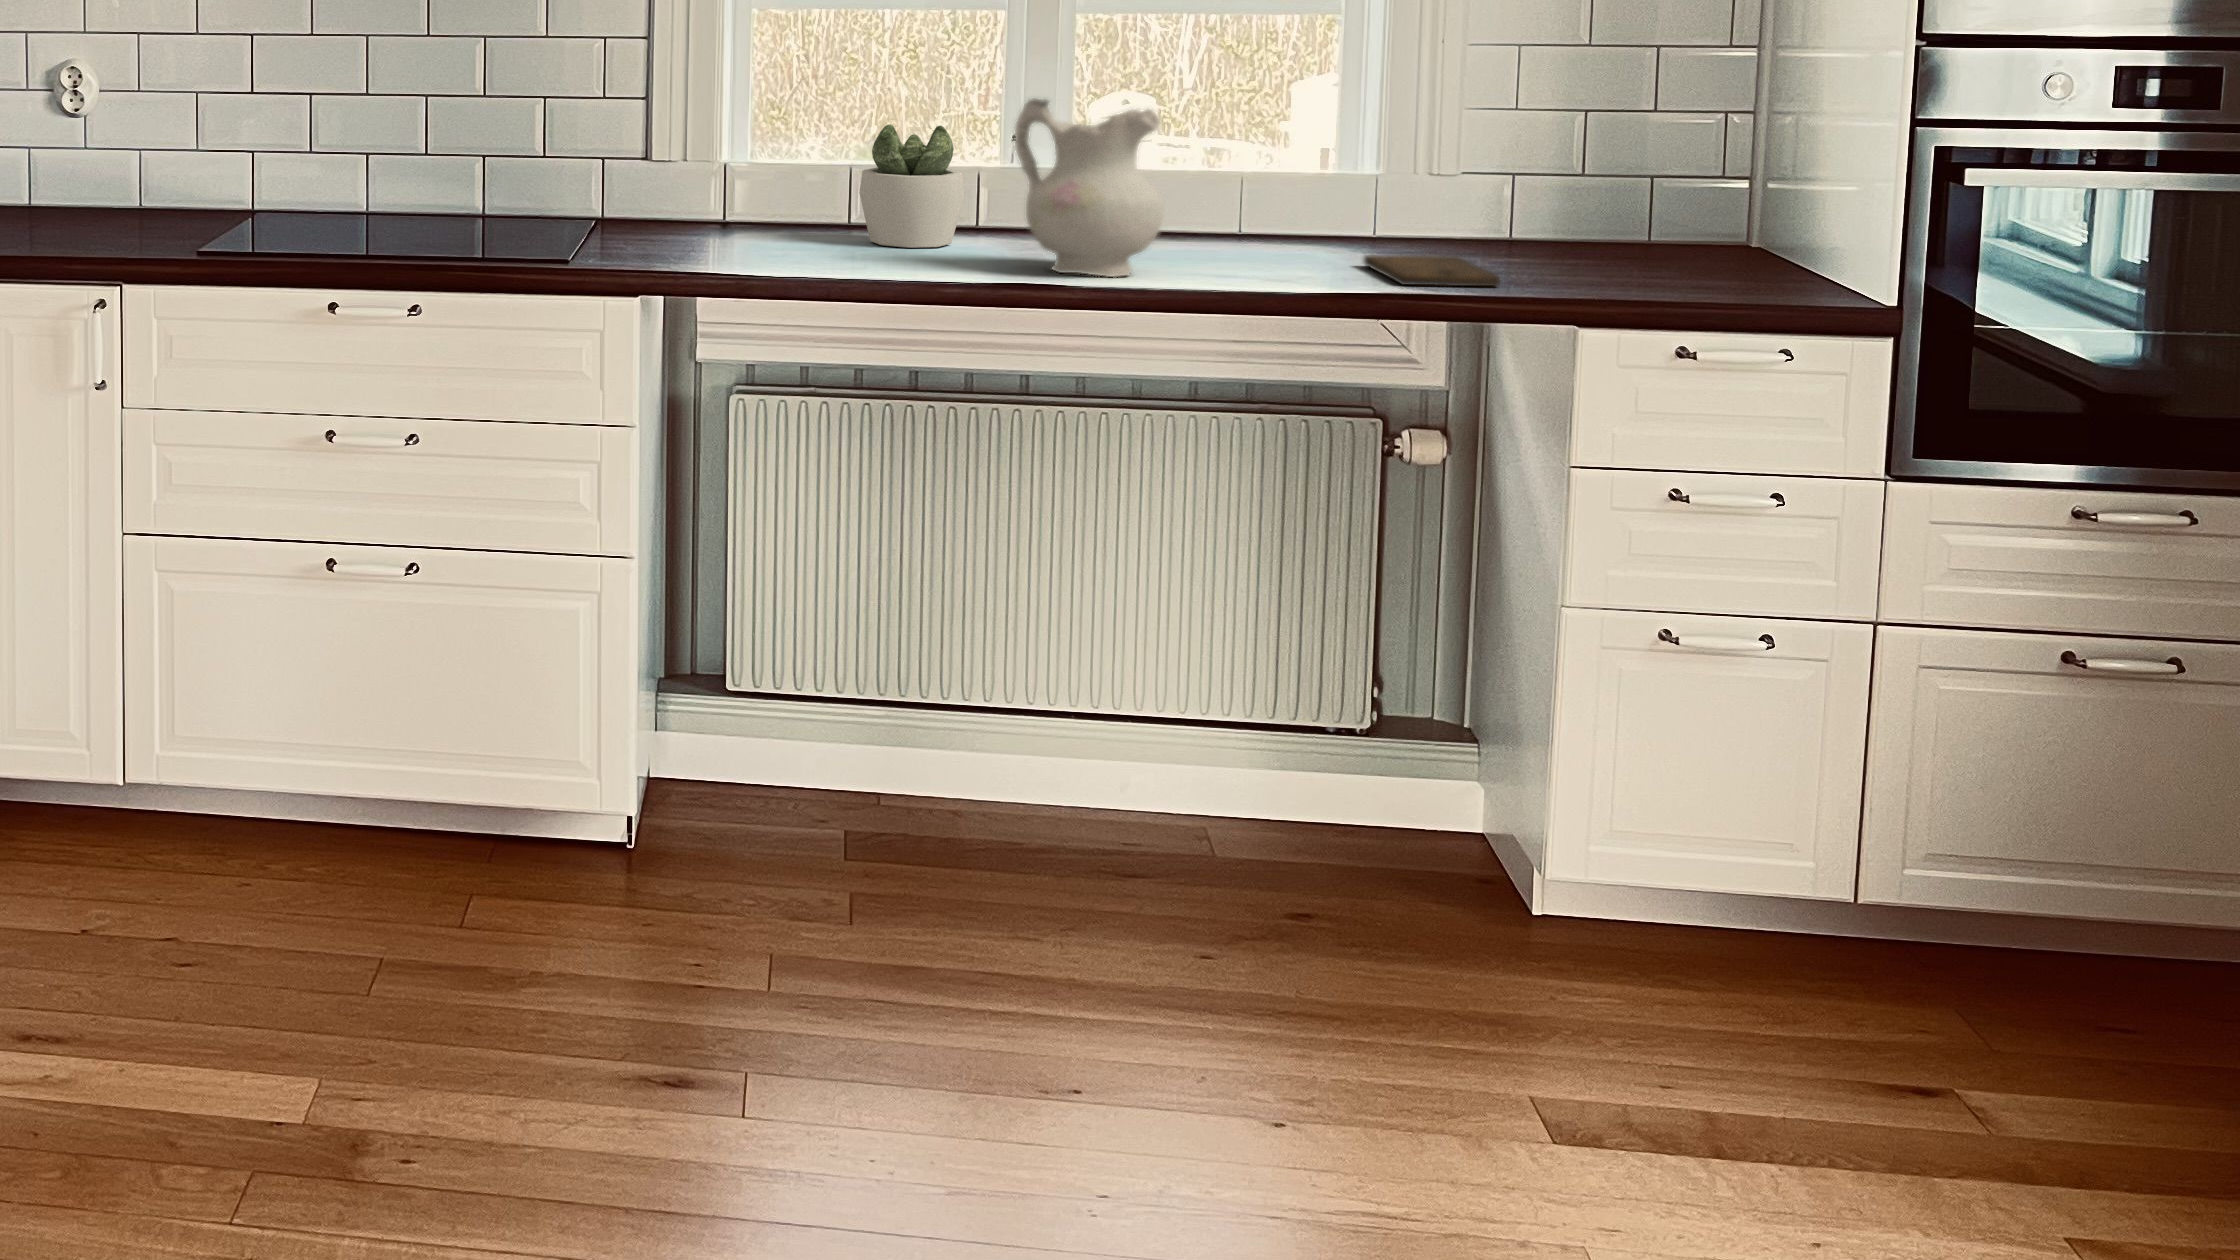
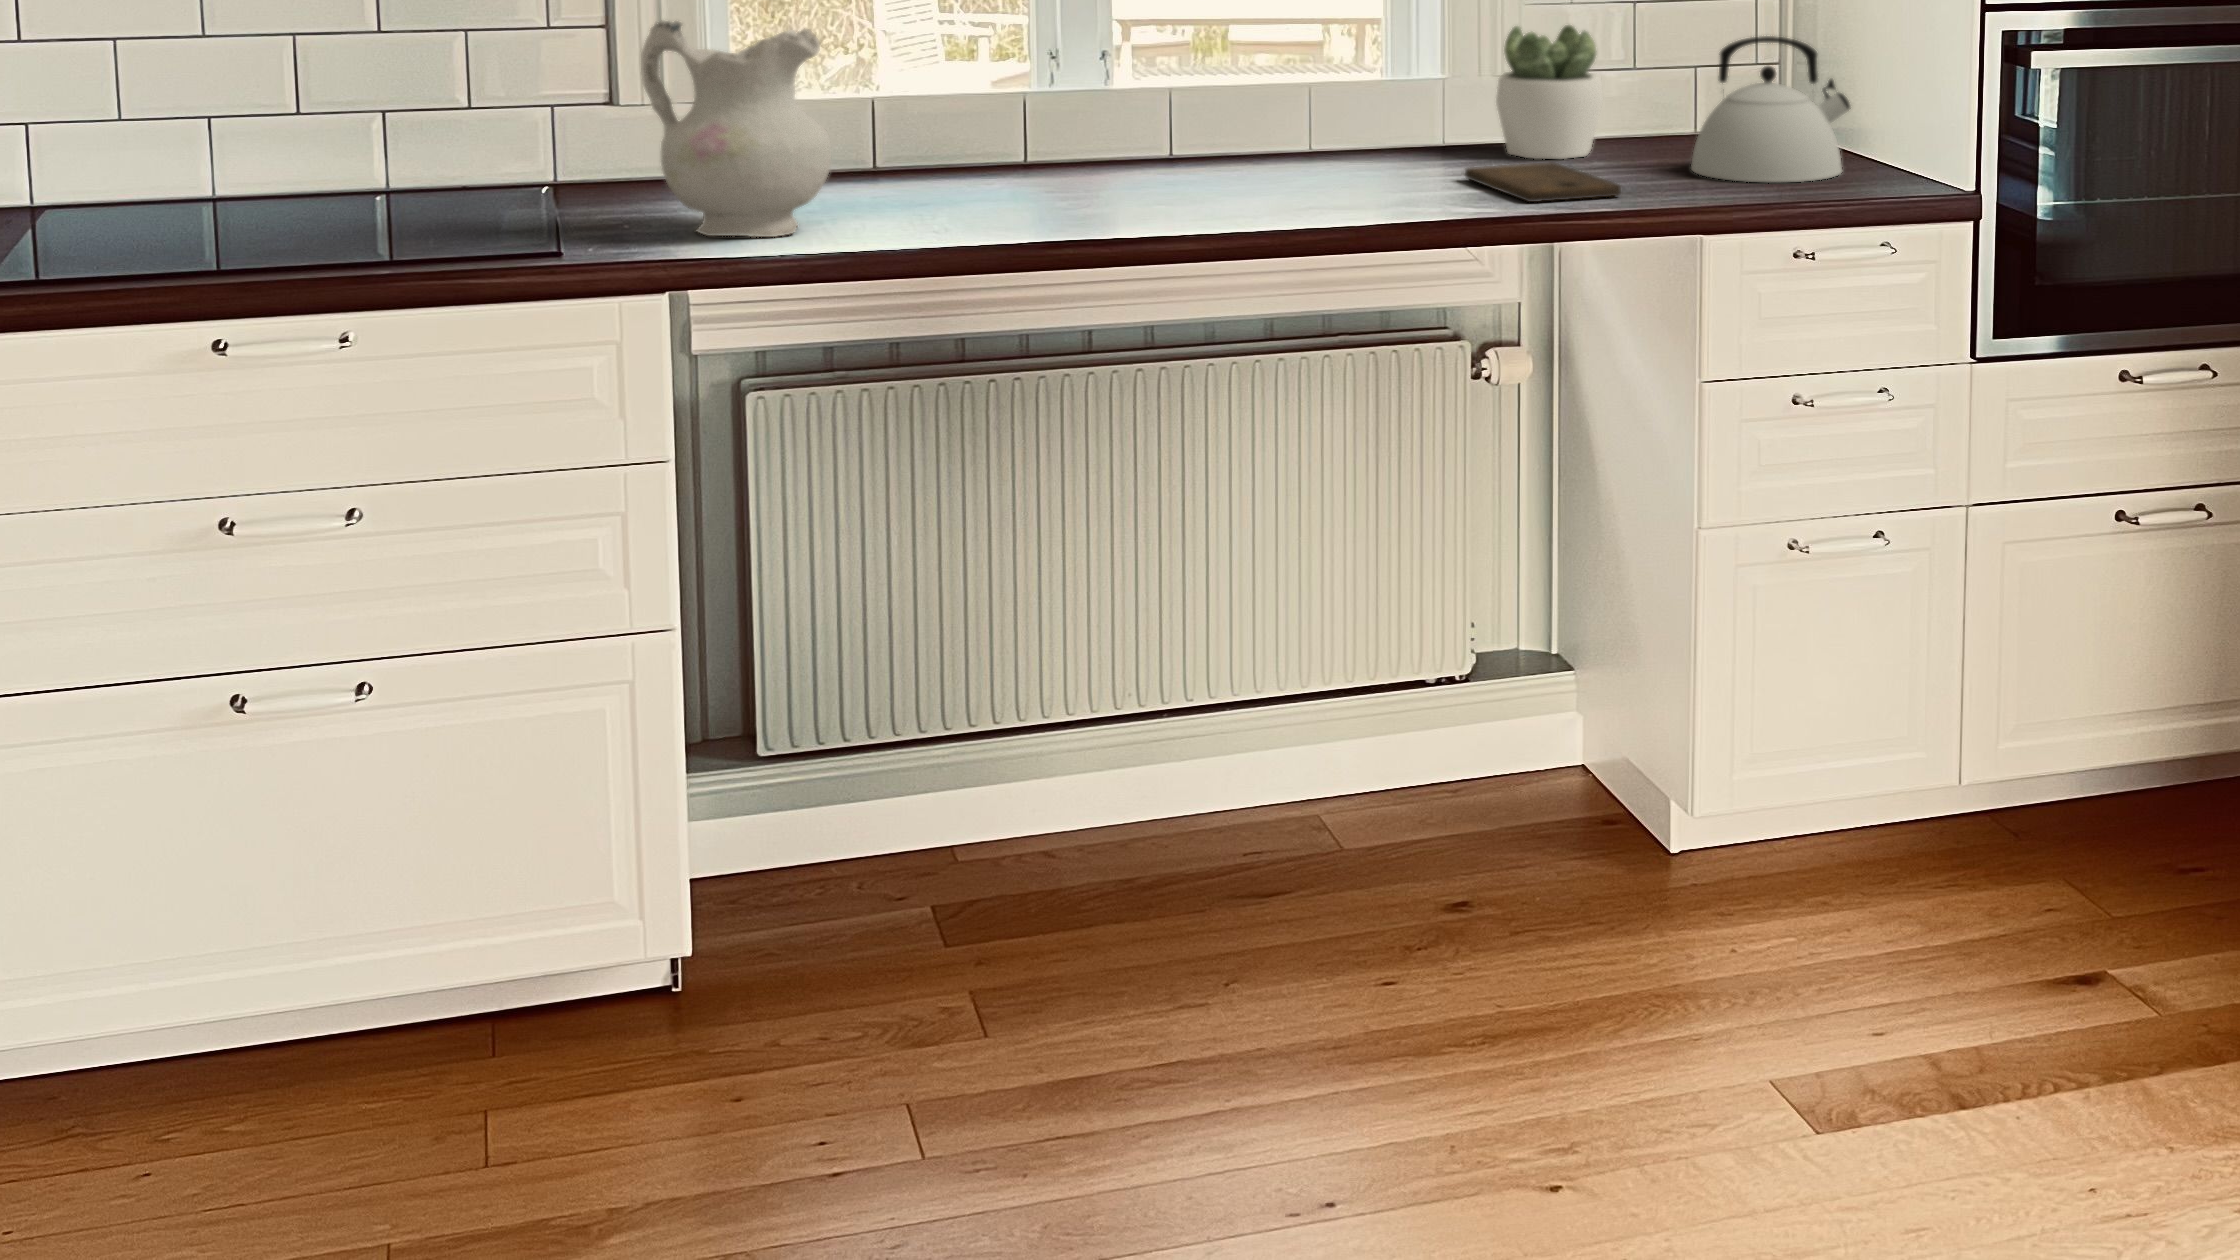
ceramic pitcher: present [1015,98,1163,277] -> present [641,20,831,237]
succulent plant: present [859,125,965,248] -> present [1496,25,1603,159]
kettle: none [1600,148,1774,288] -> present [1691,36,1851,183]

